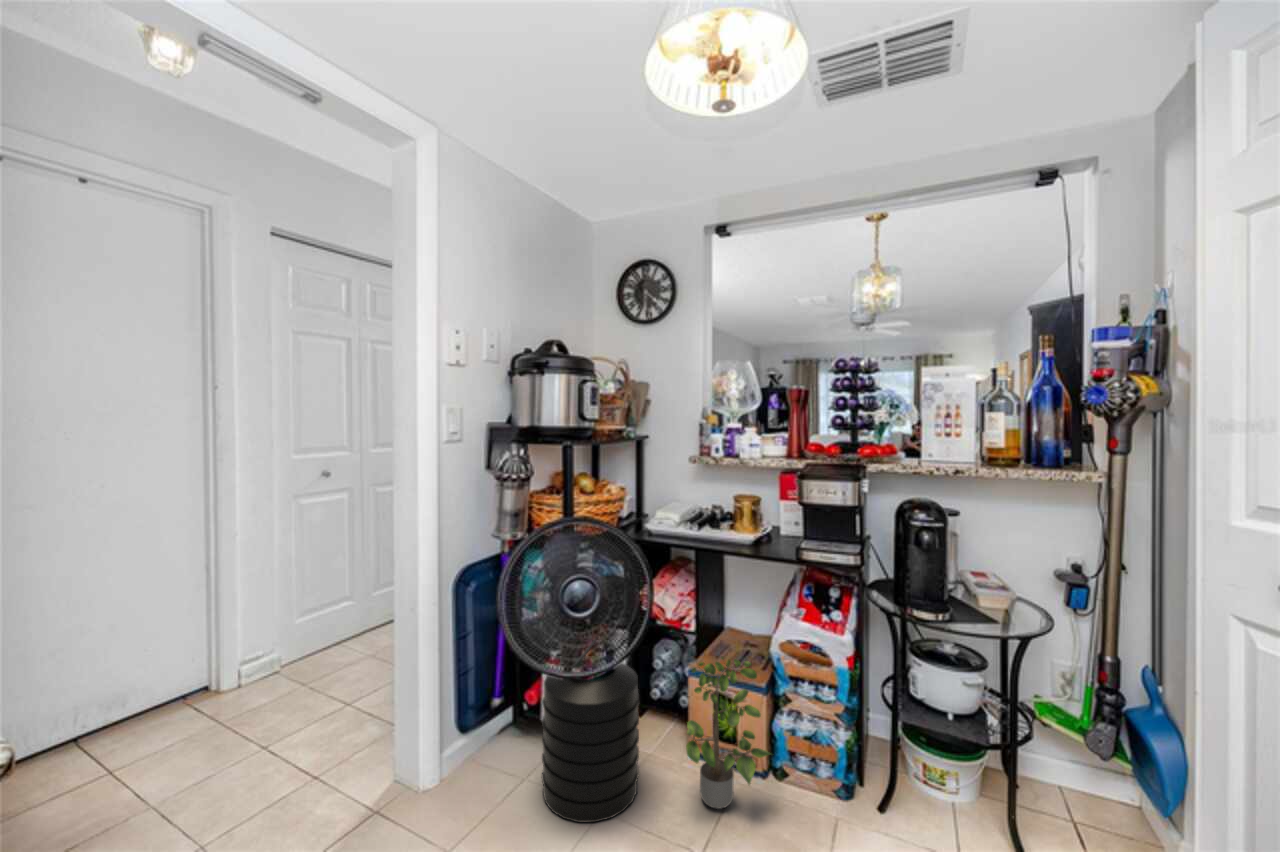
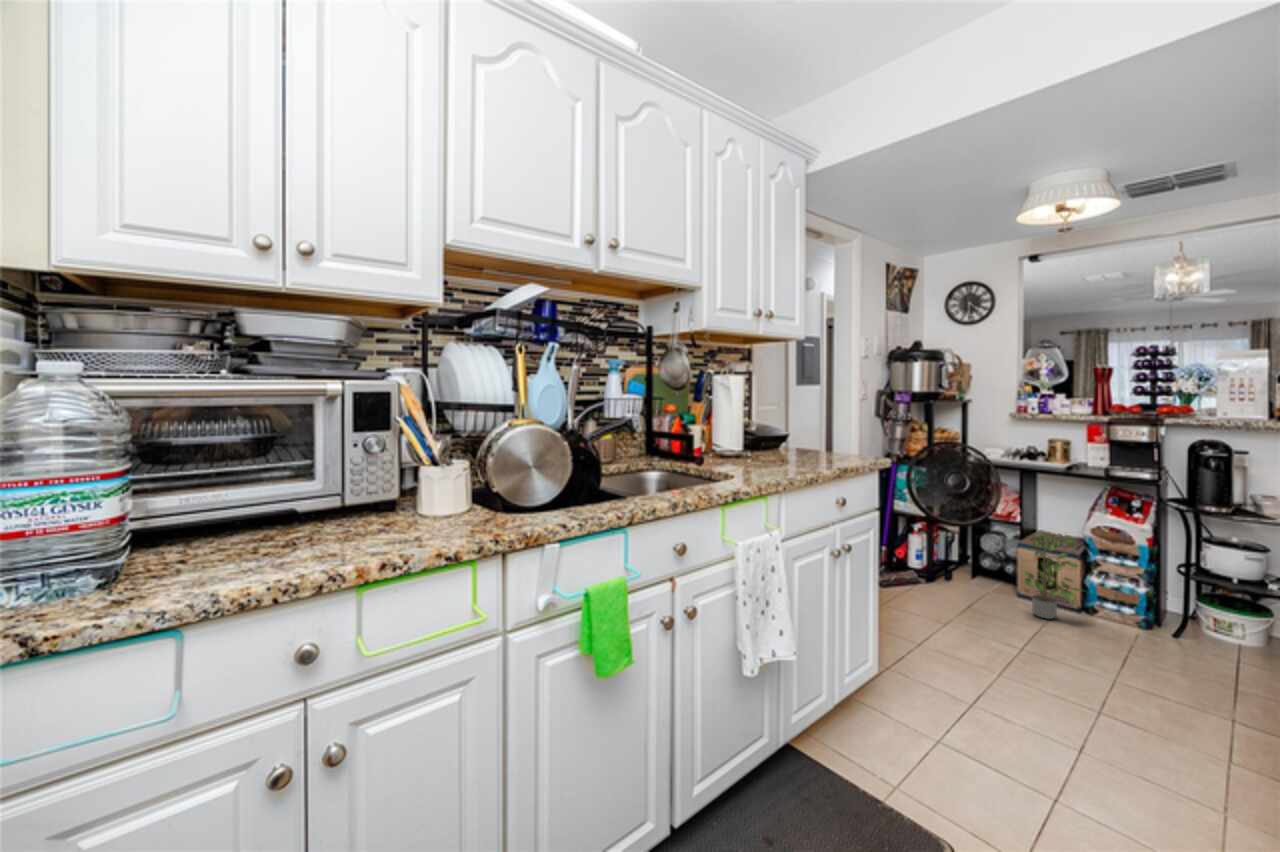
trash can: present [542,638,639,822] -> none [923,513,988,613]

